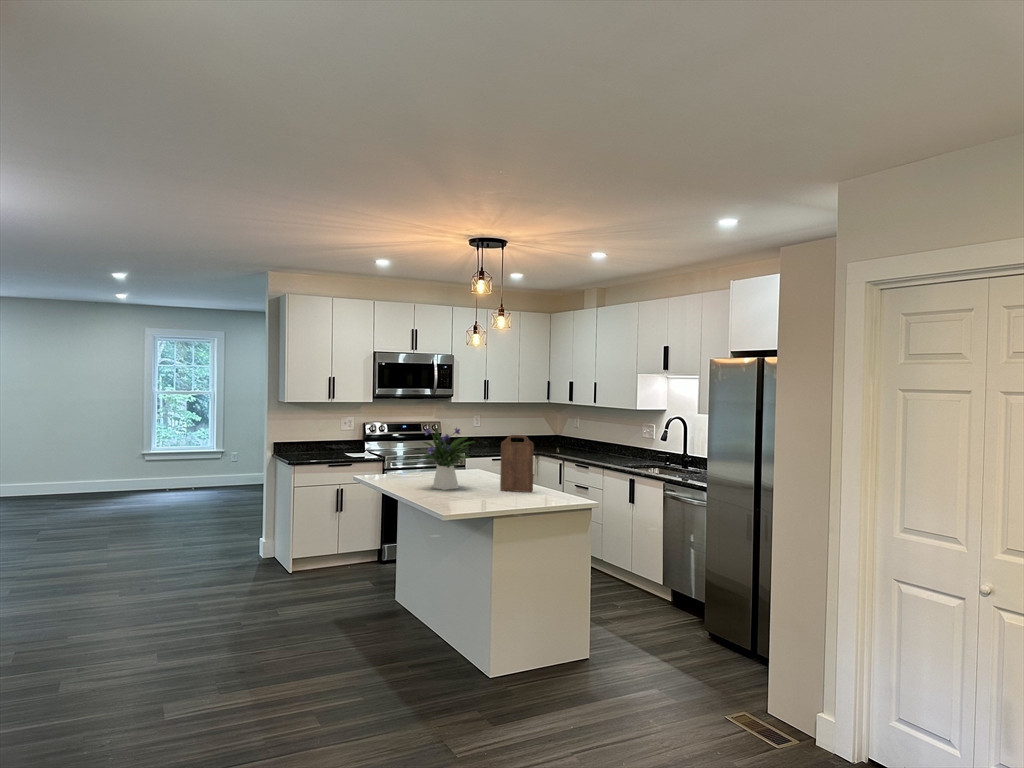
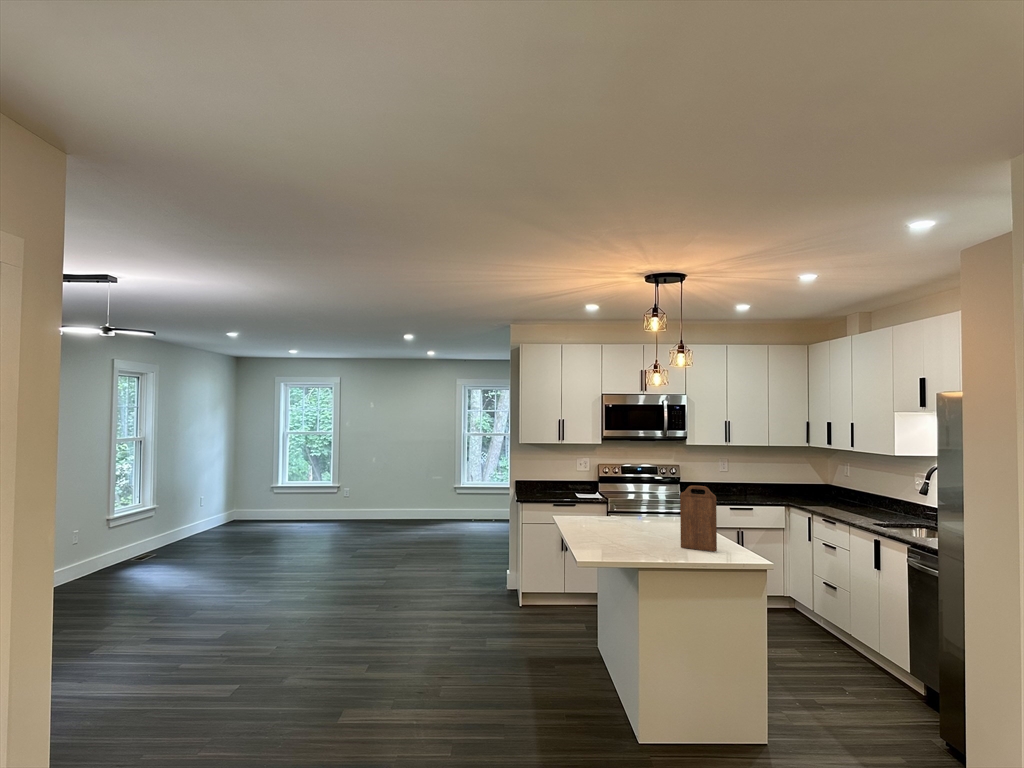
flower arrangement: present [421,425,474,490] -> none [589,473,653,542]

